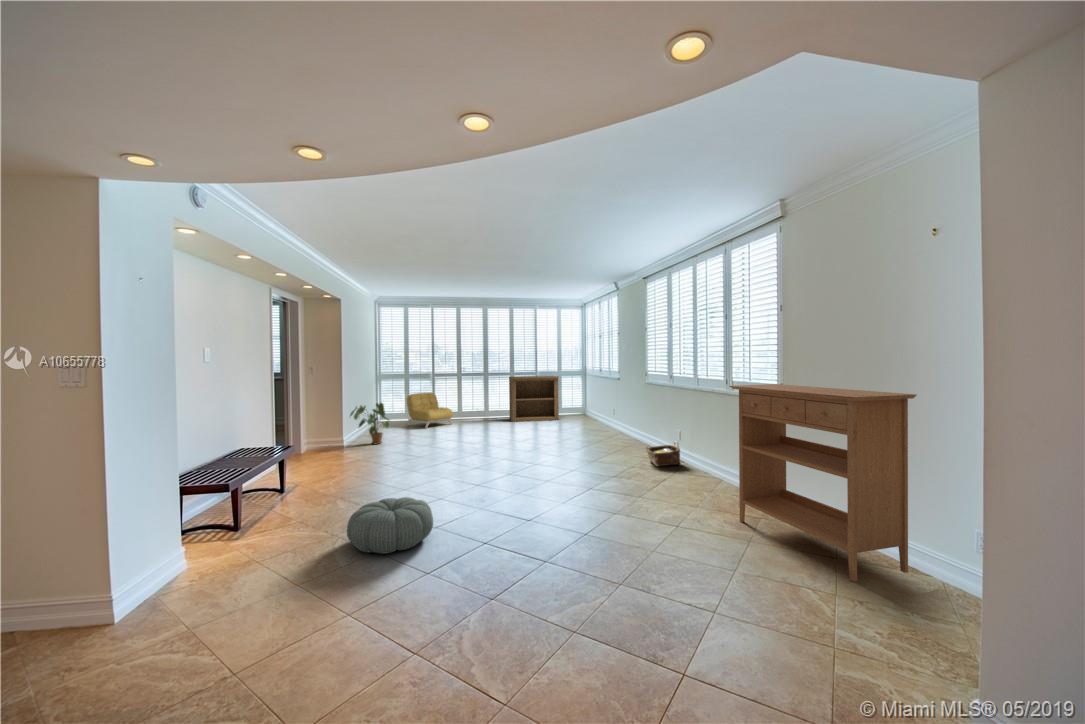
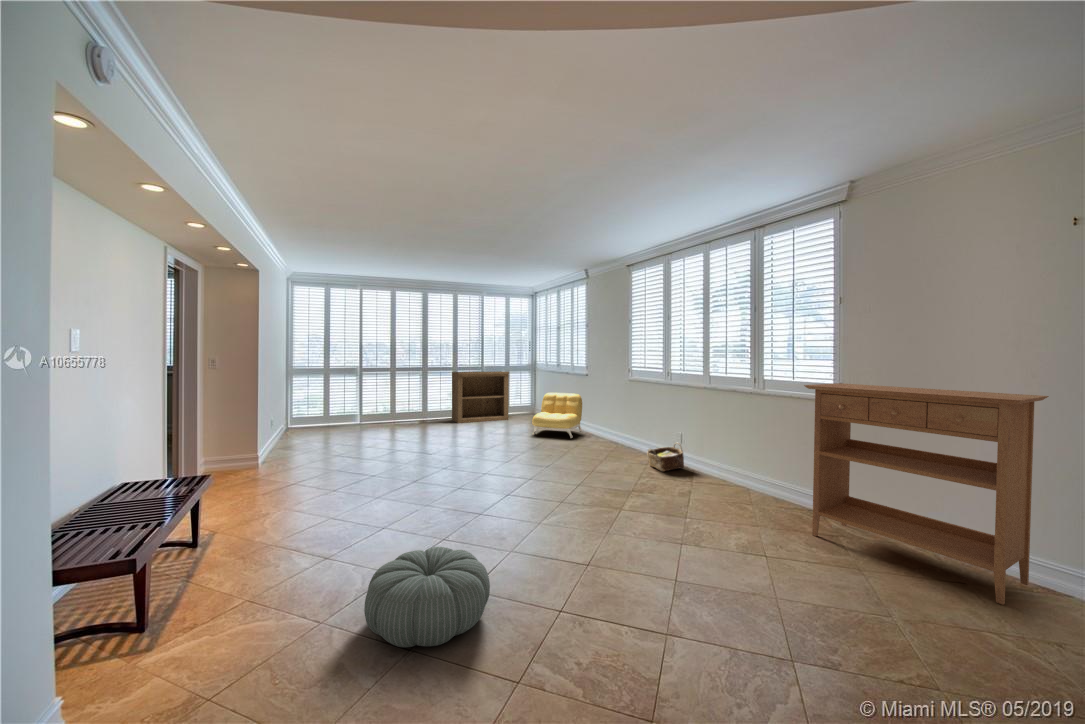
armchair: present [407,393,453,429] -> present [532,393,582,438]
house plant: present [350,403,389,444] -> none [266,405,324,459]

